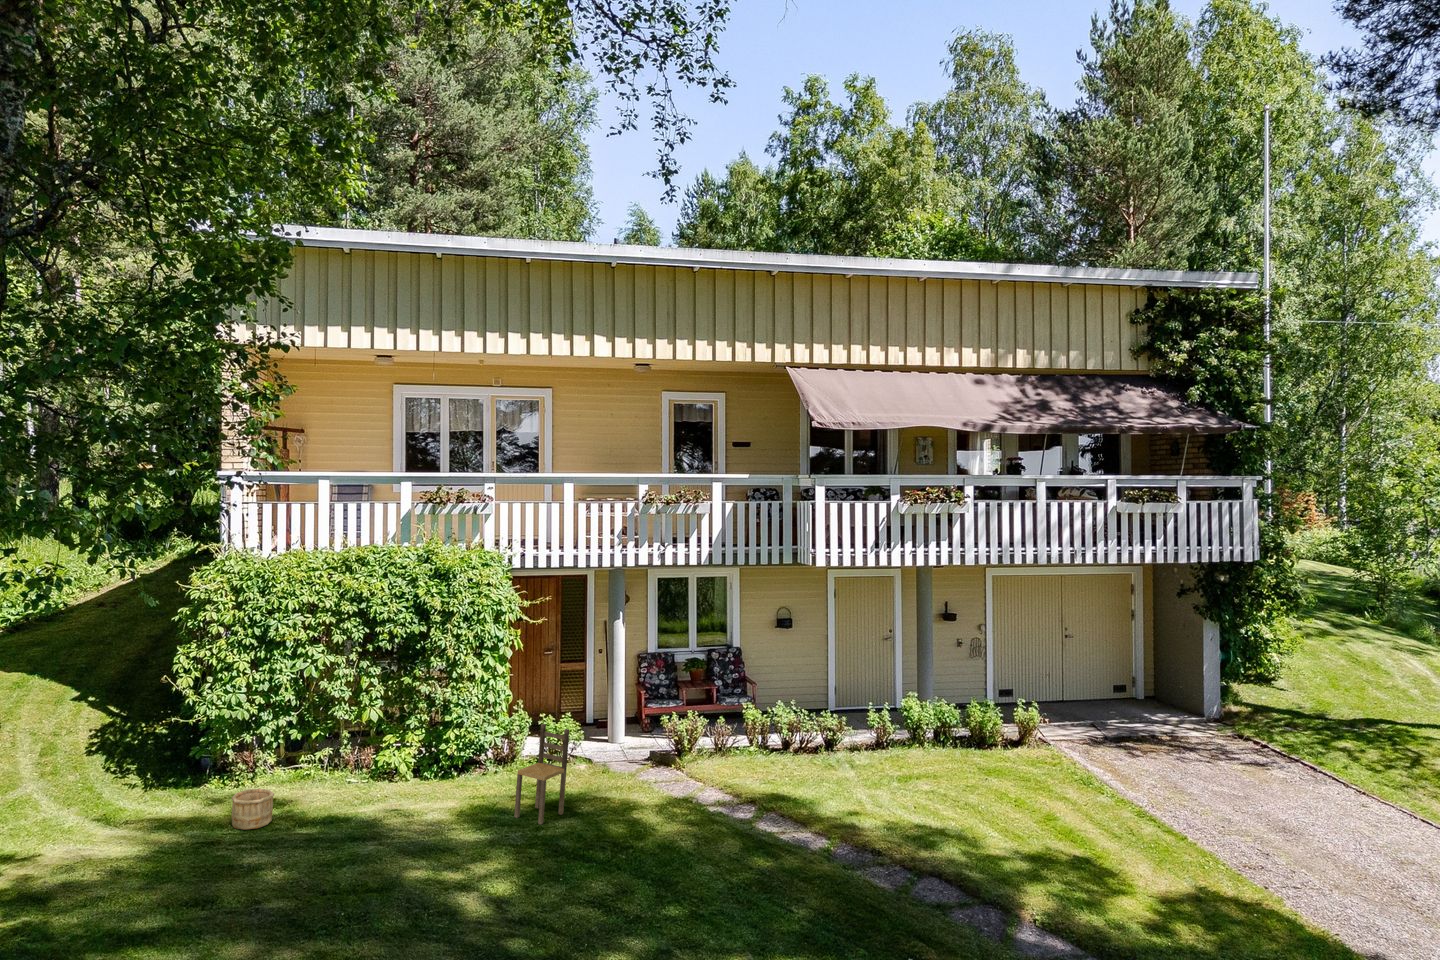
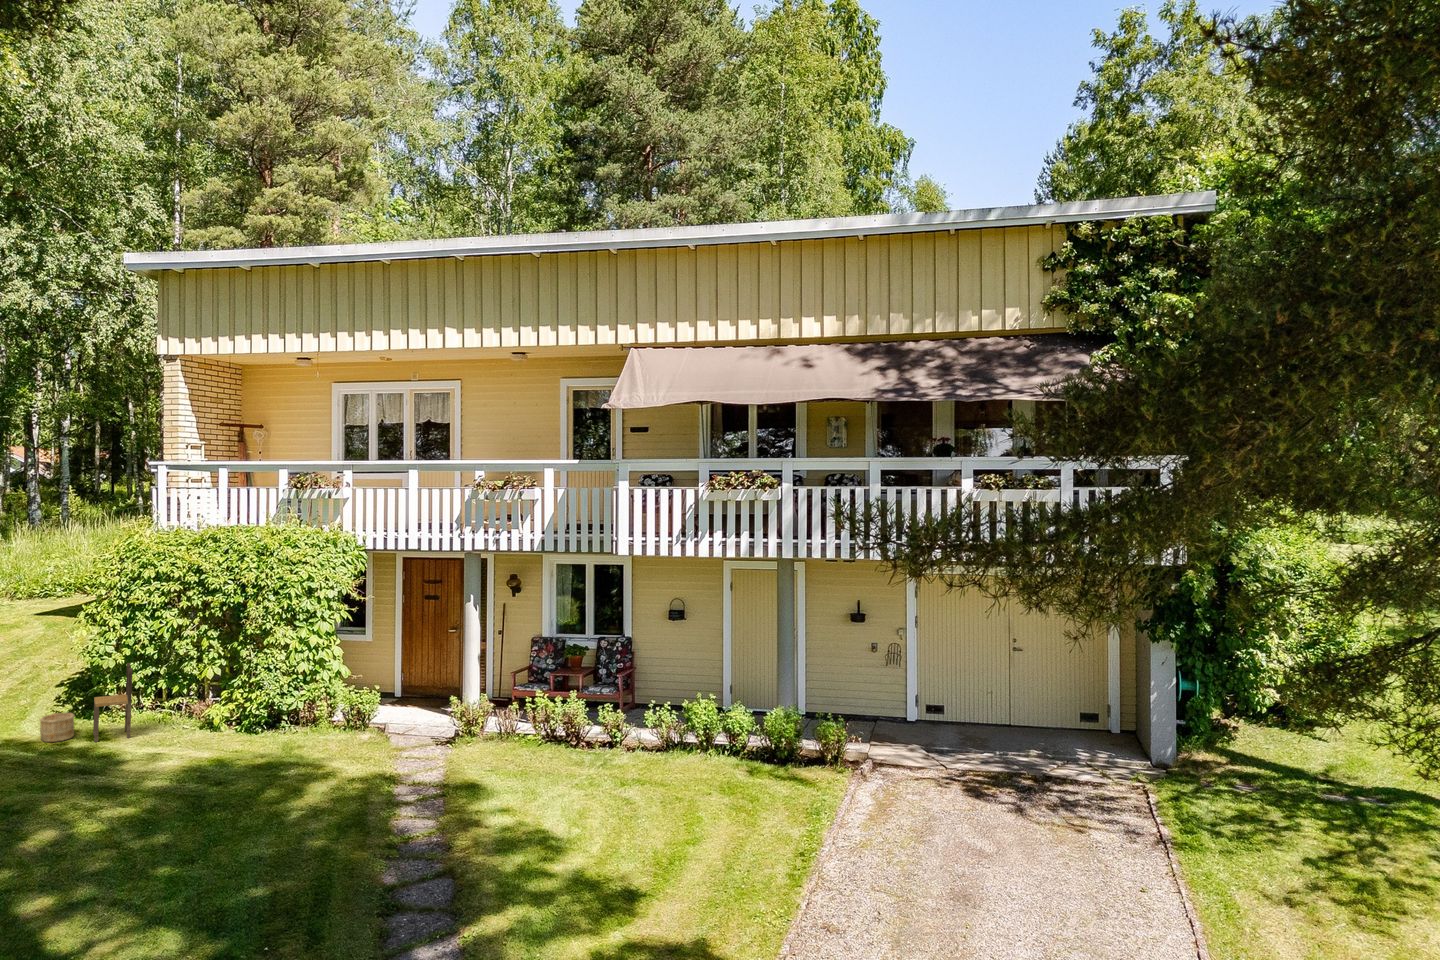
chair: present [514,724,569,824] -> present [93,663,132,742]

